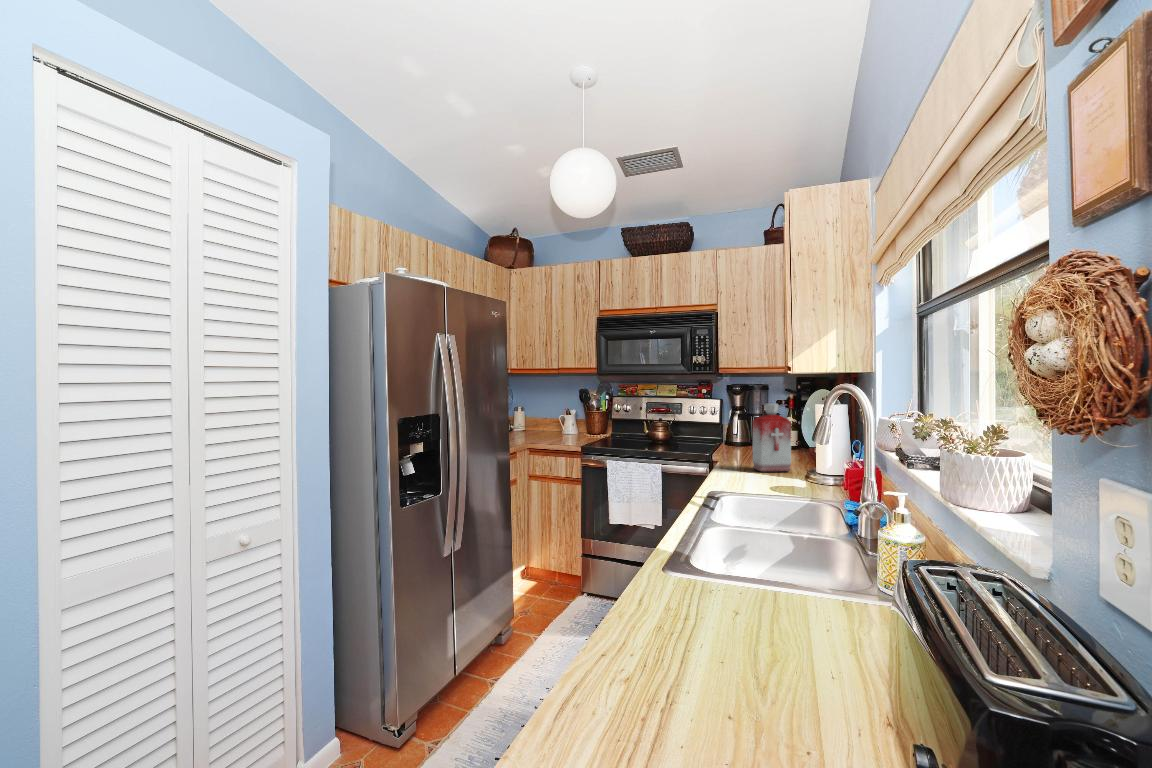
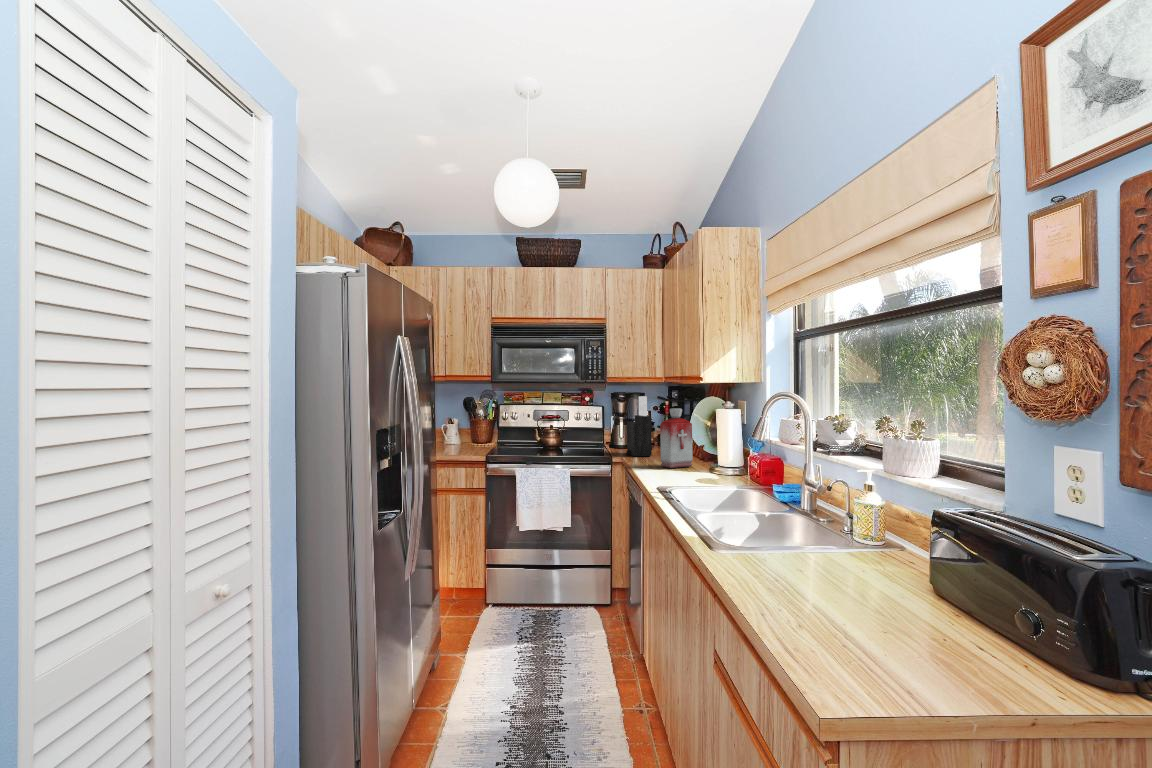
knife block: none [731,389,757,456] -> present [627,396,652,456]

